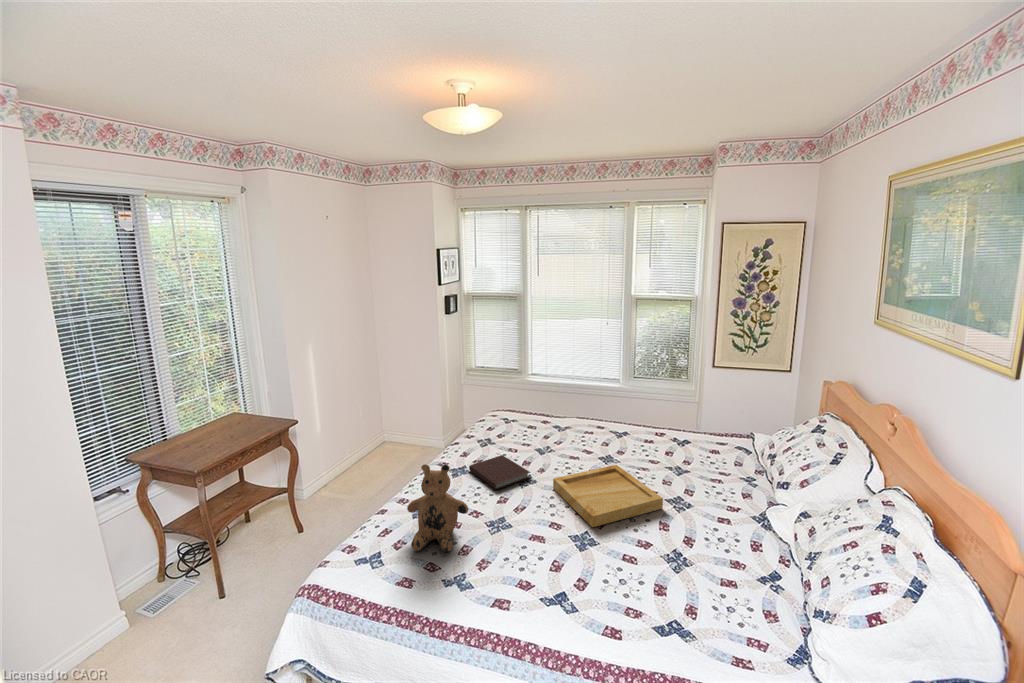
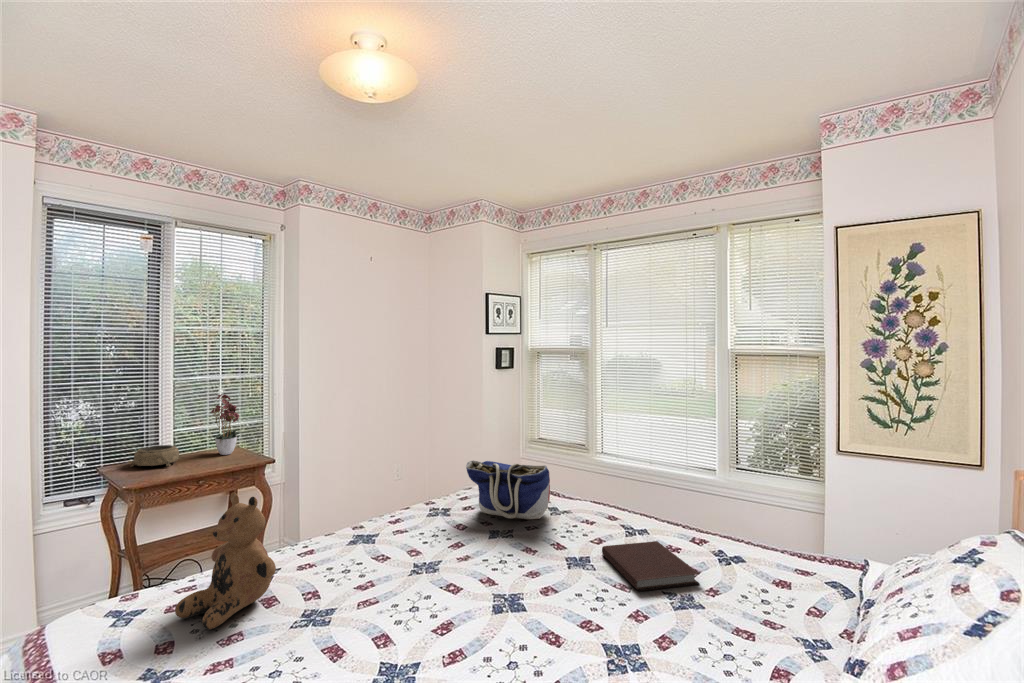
flower arrangement: none [217,369,258,428] -> present [211,394,239,455]
tote bag: none [505,403,569,442] -> present [466,461,550,519]
decorative bowl: none [172,429,214,456] -> present [131,445,179,467]
notebook: present [469,455,530,490] -> present [602,541,700,591]
tray: present [553,465,663,527] -> none [437,563,589,653]

